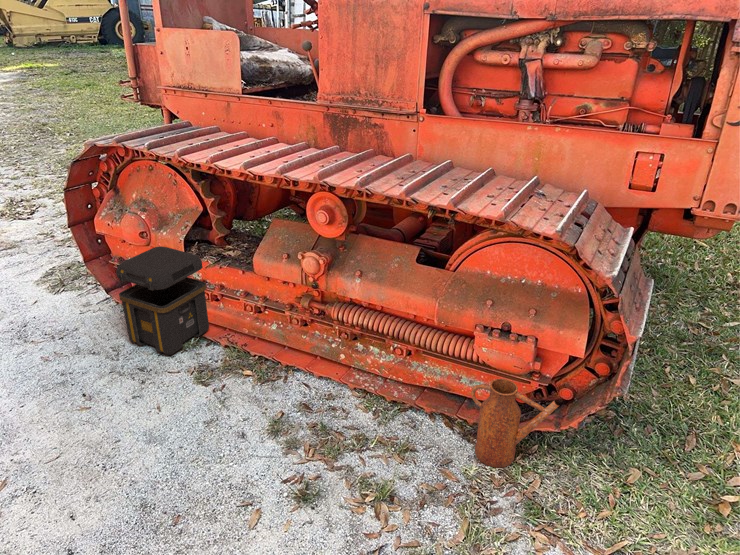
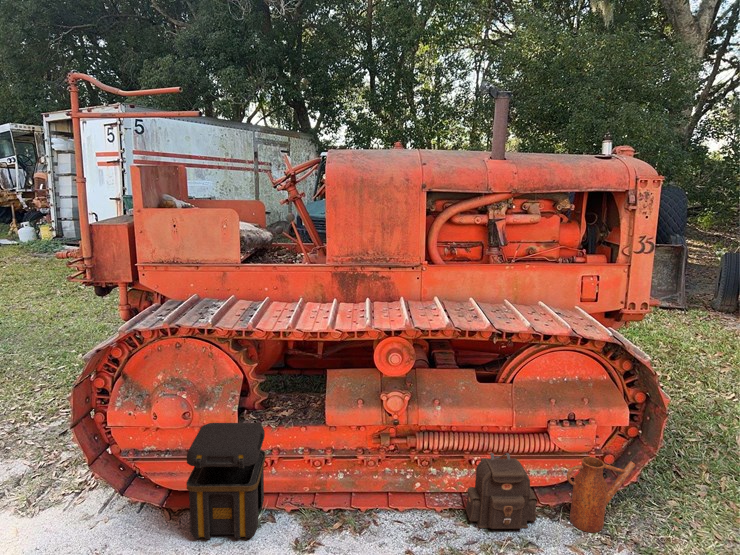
backpack: none [362,343,442,434] -> present [465,453,537,529]

